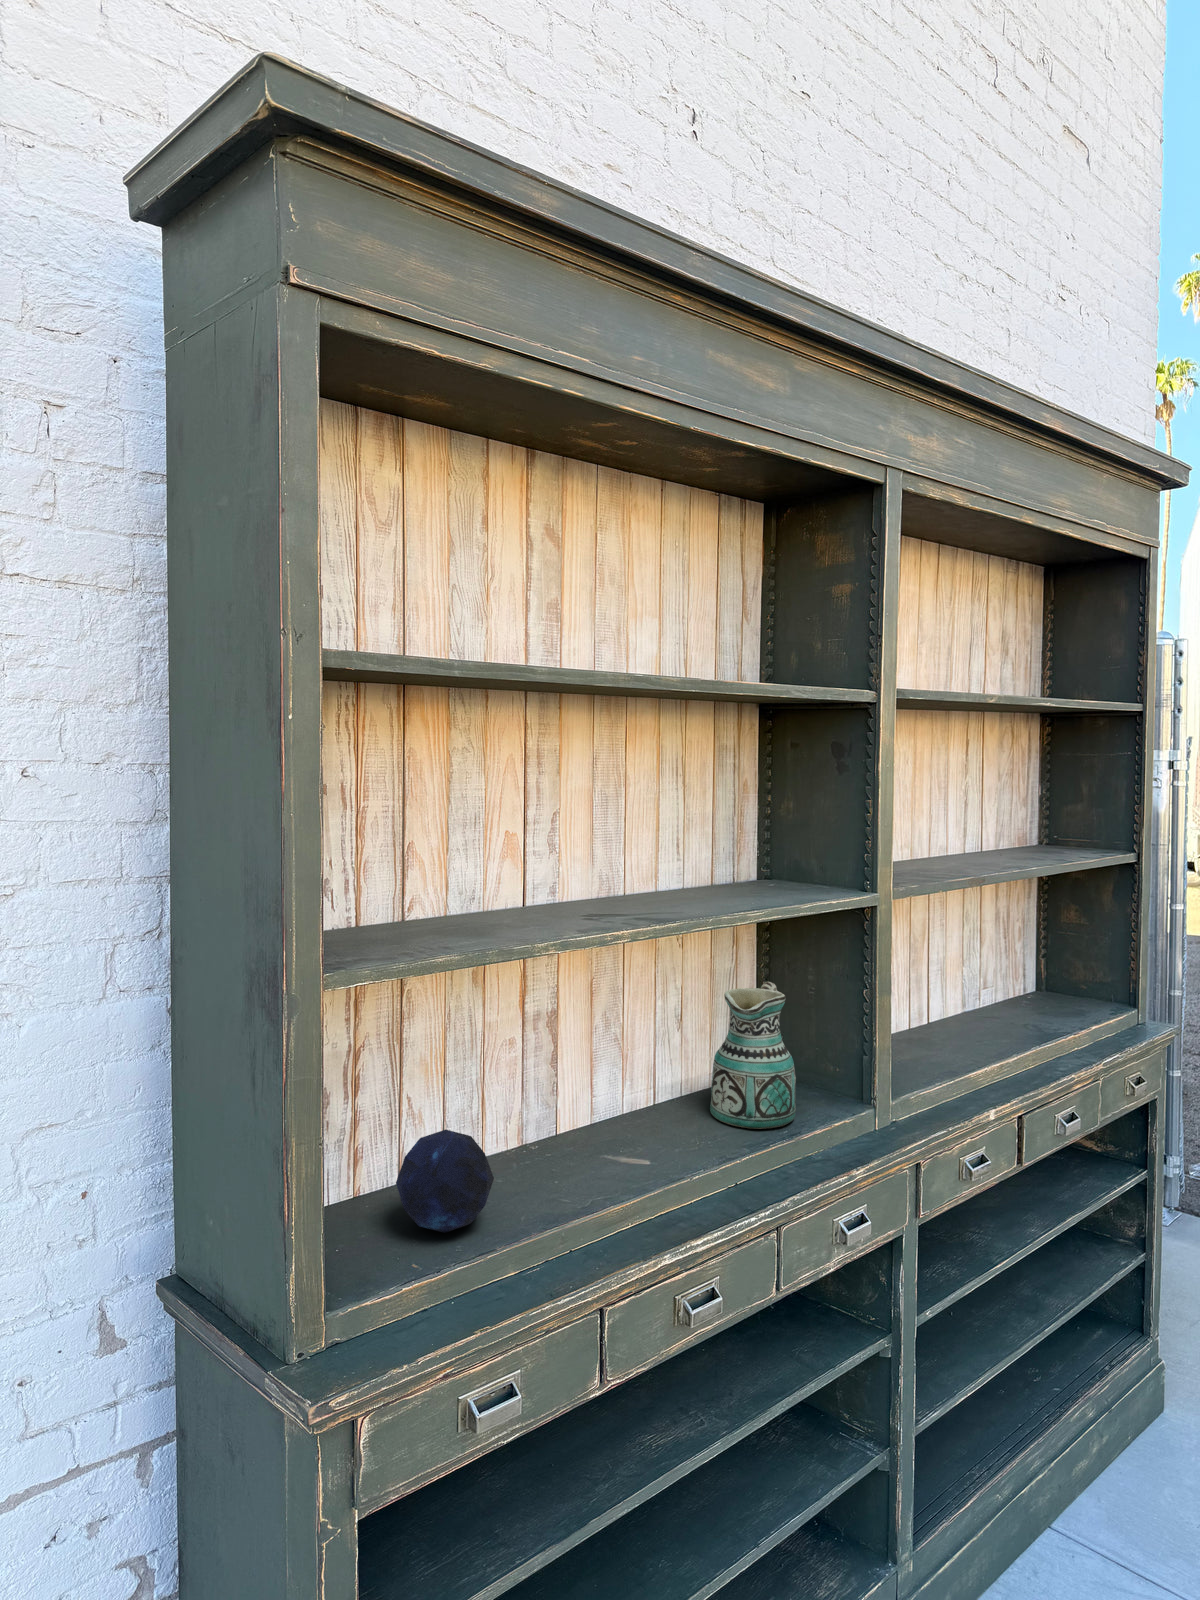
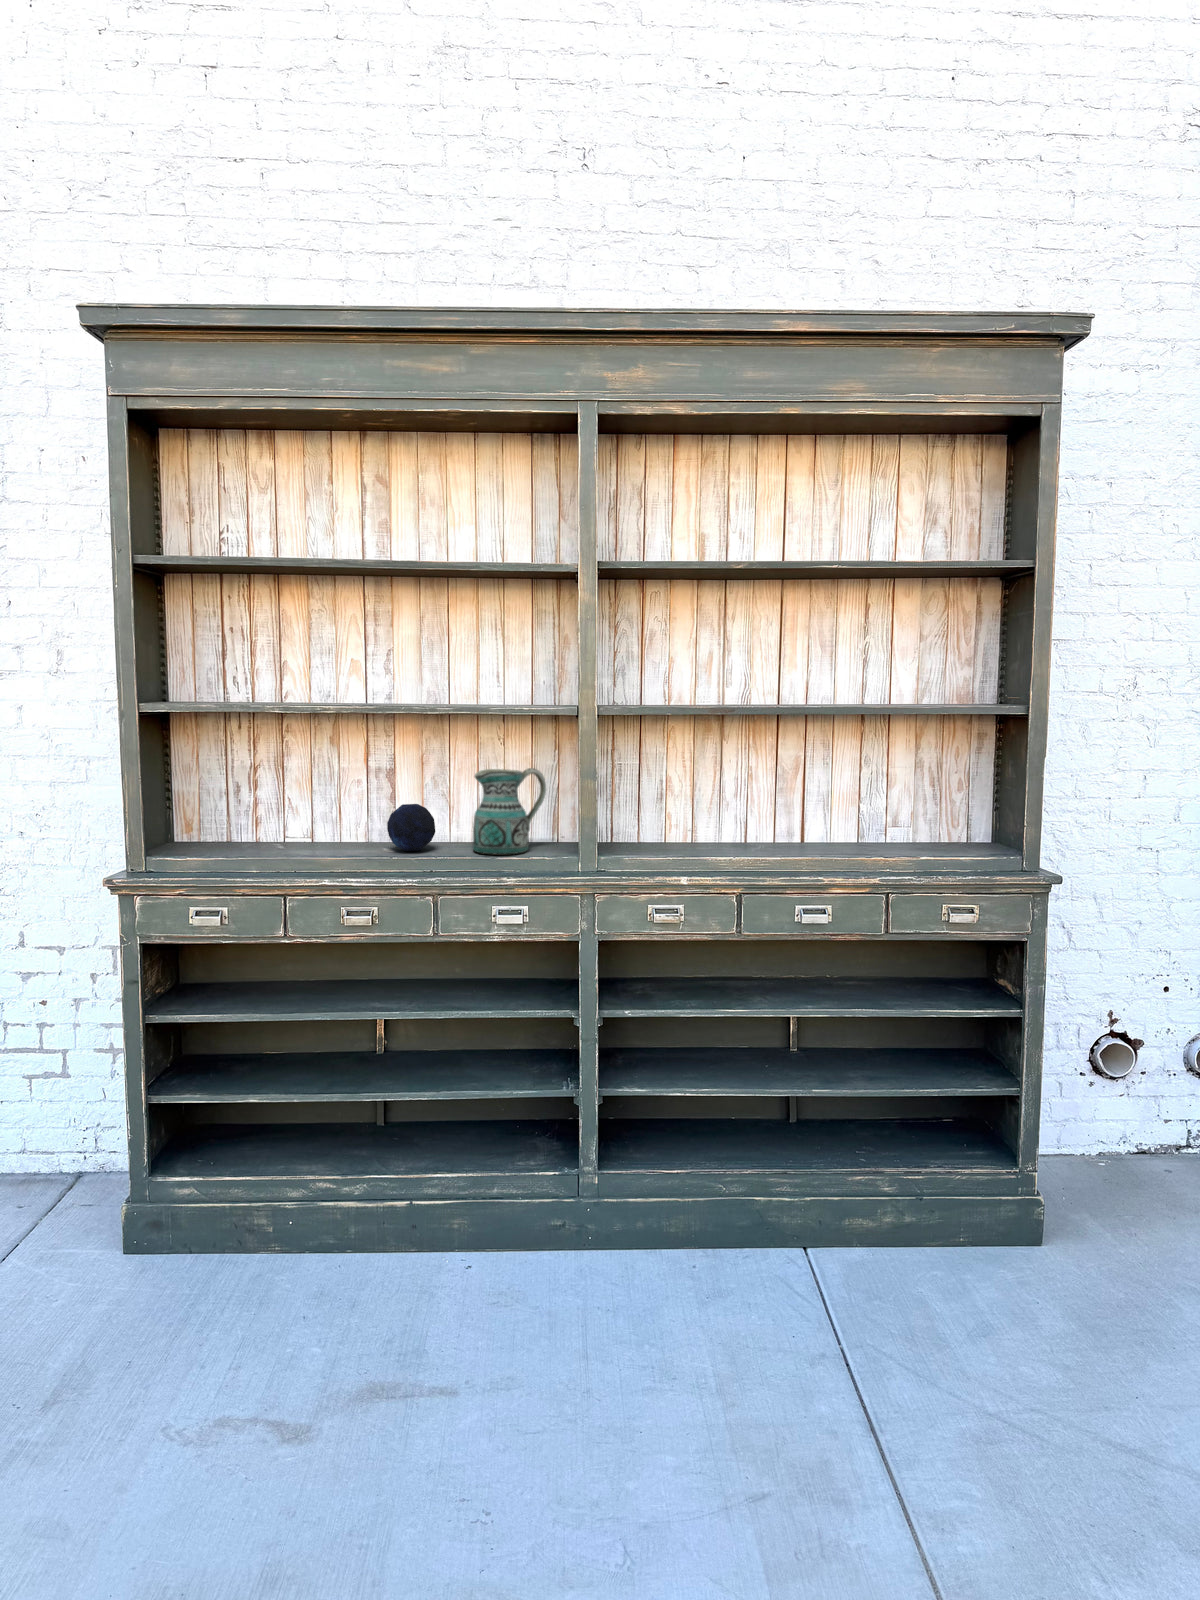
decorative orb: present [396,1130,494,1233] -> present [387,804,435,851]

